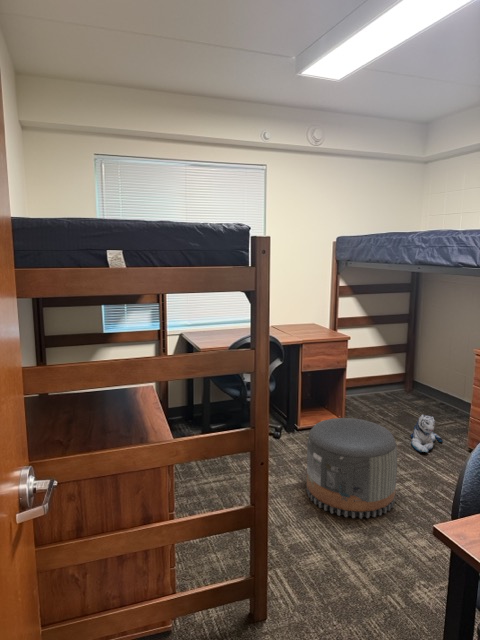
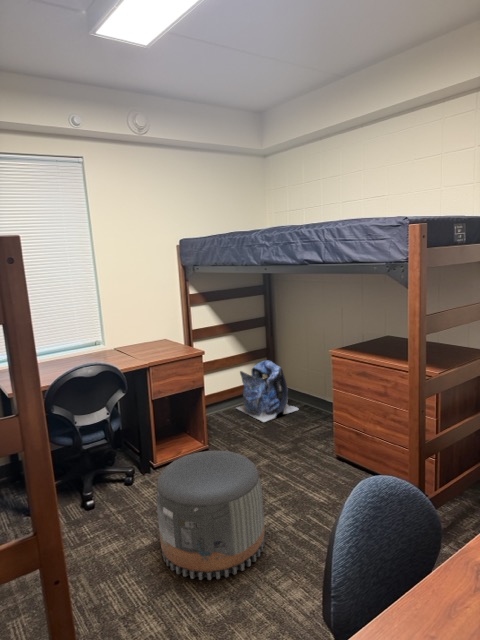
backpack: none [370,355,434,410] -> present [237,360,299,422]
plush toy: present [411,415,443,453] -> none [278,427,311,470]

